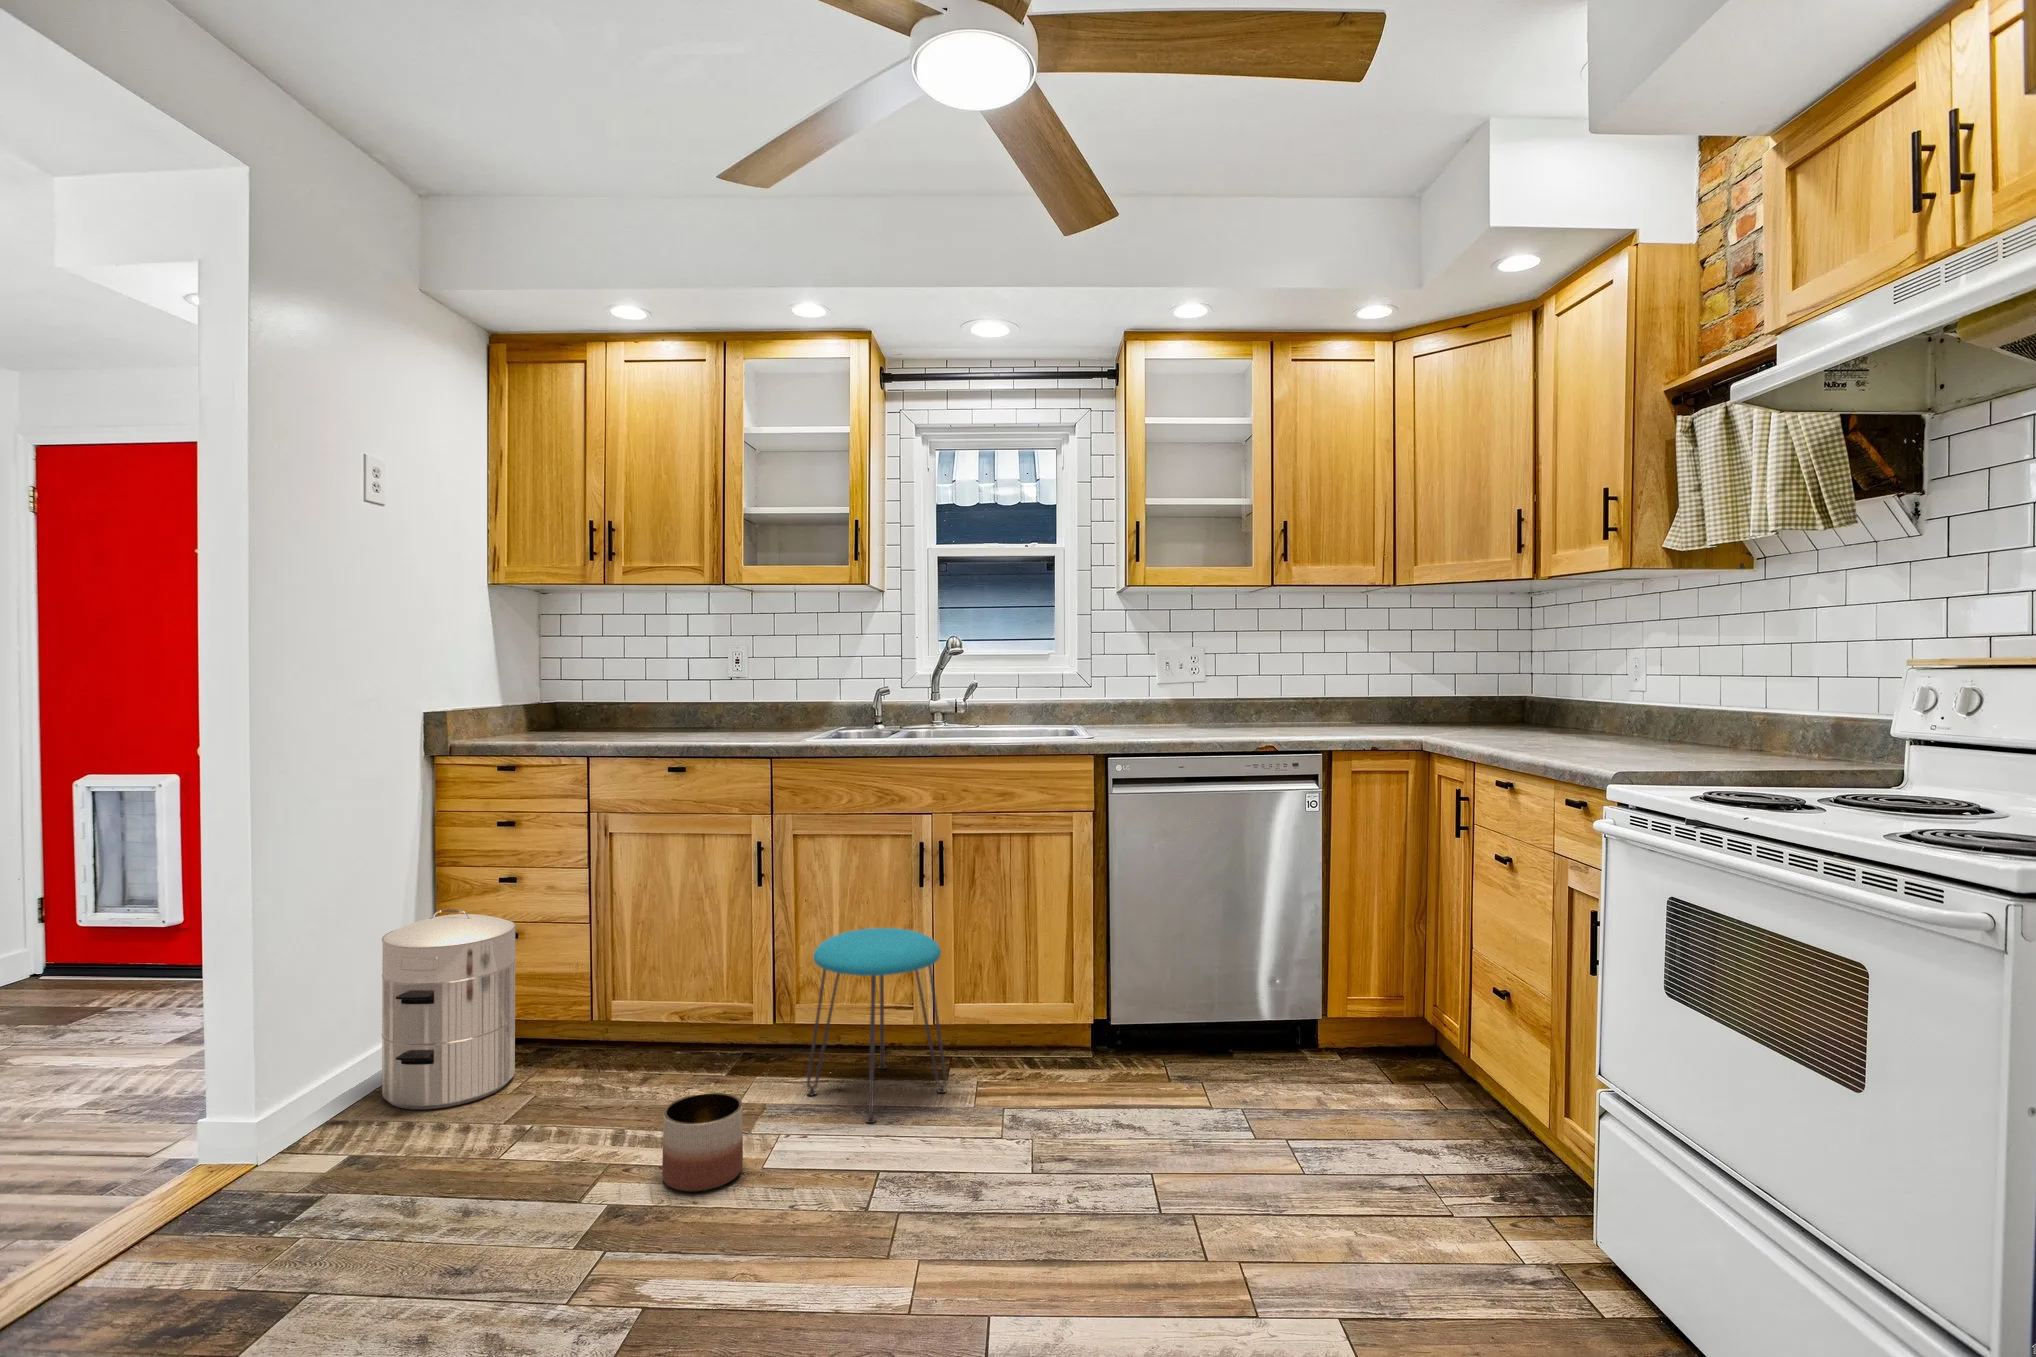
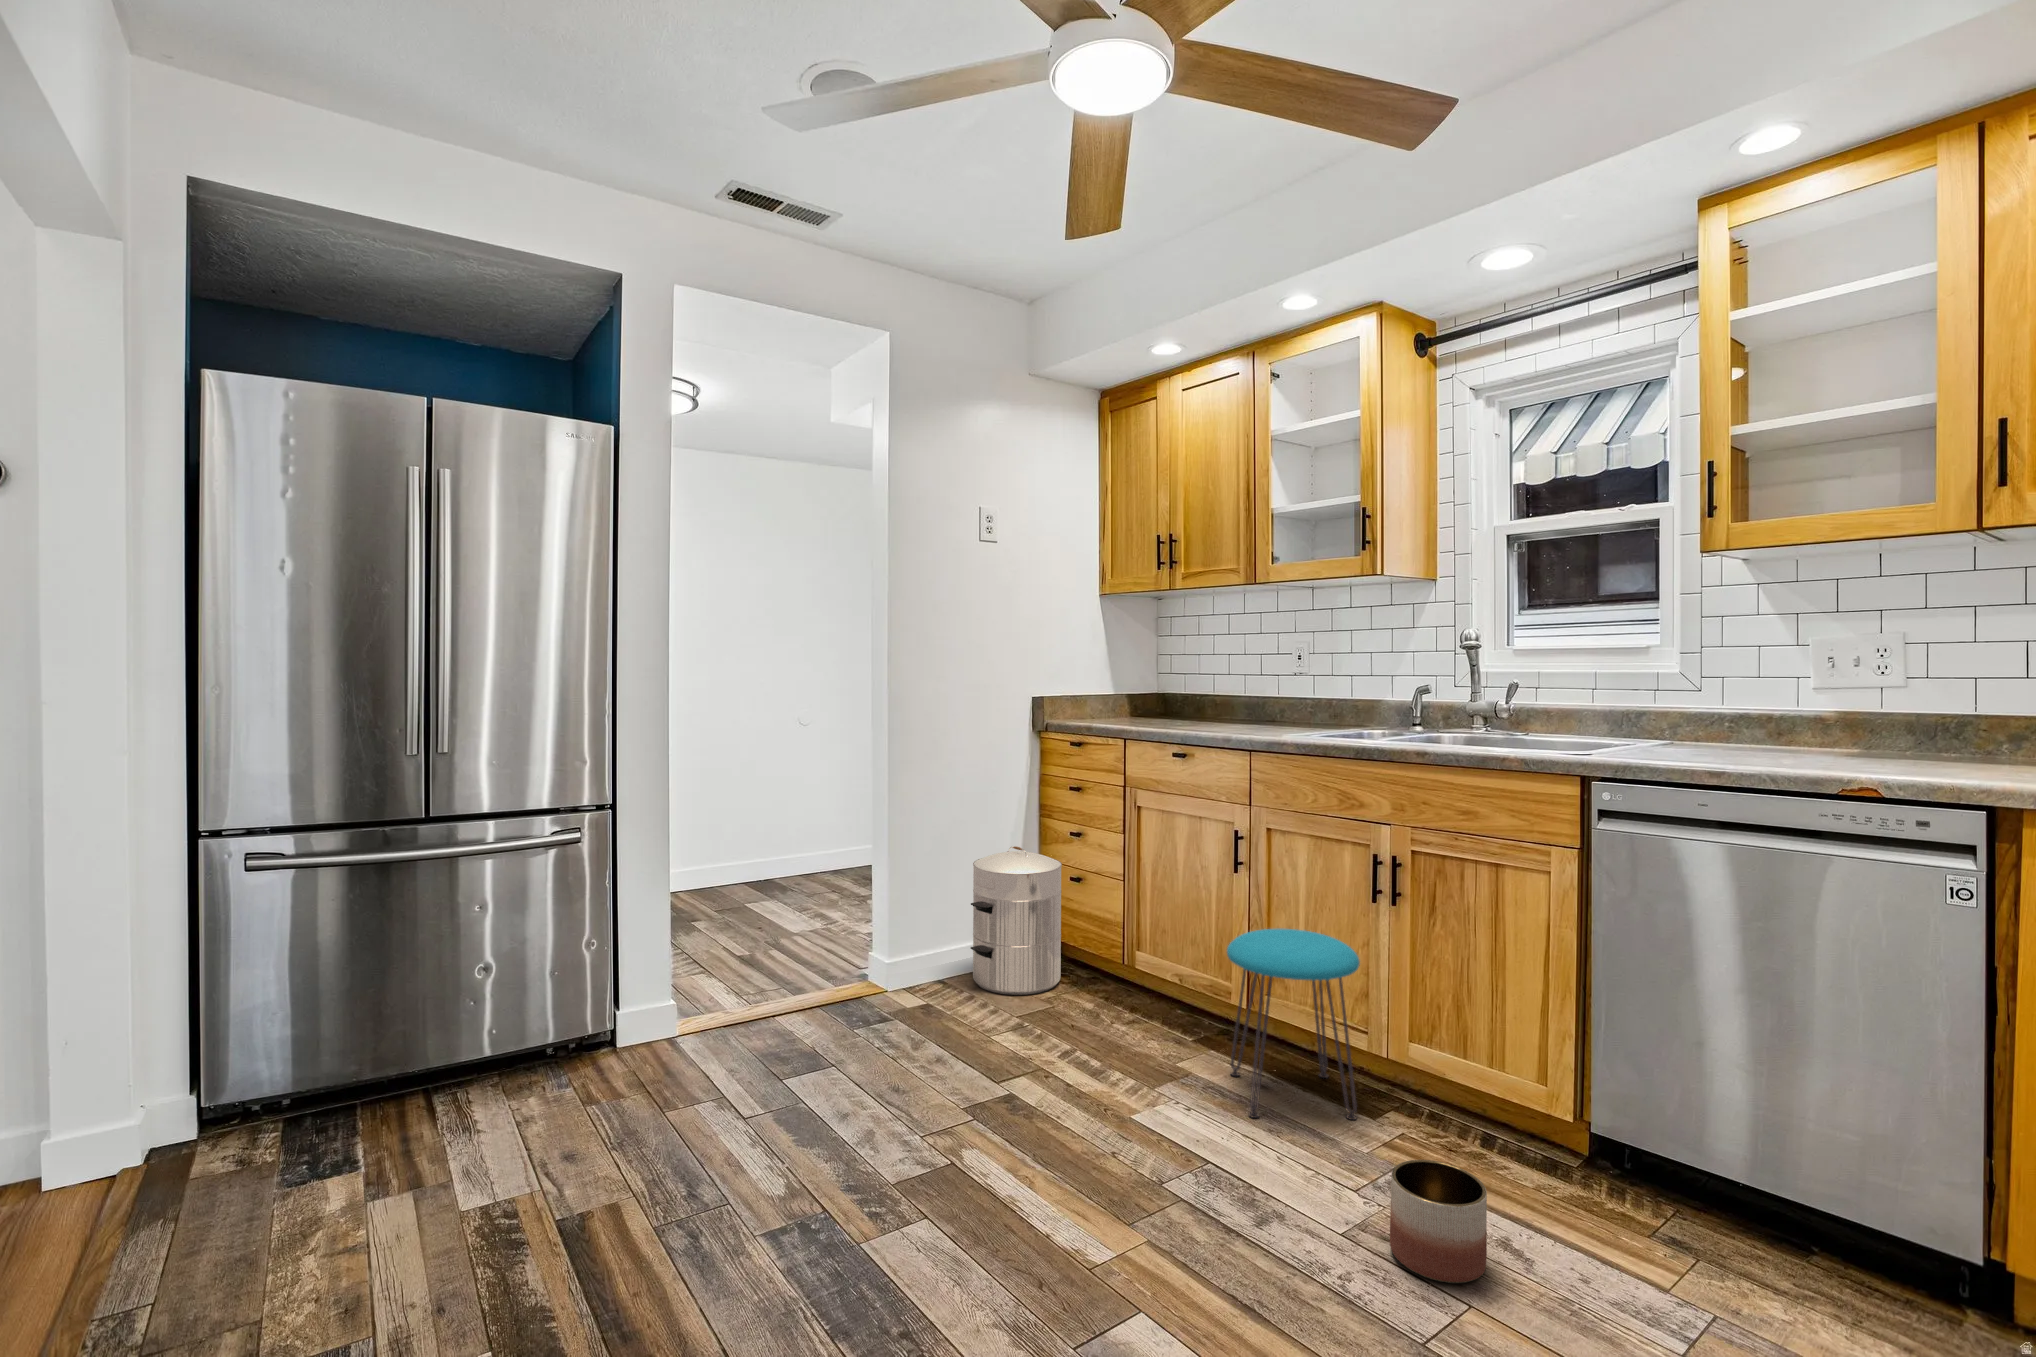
planter: present [662,1093,743,1192] -> present [1390,1160,1487,1283]

